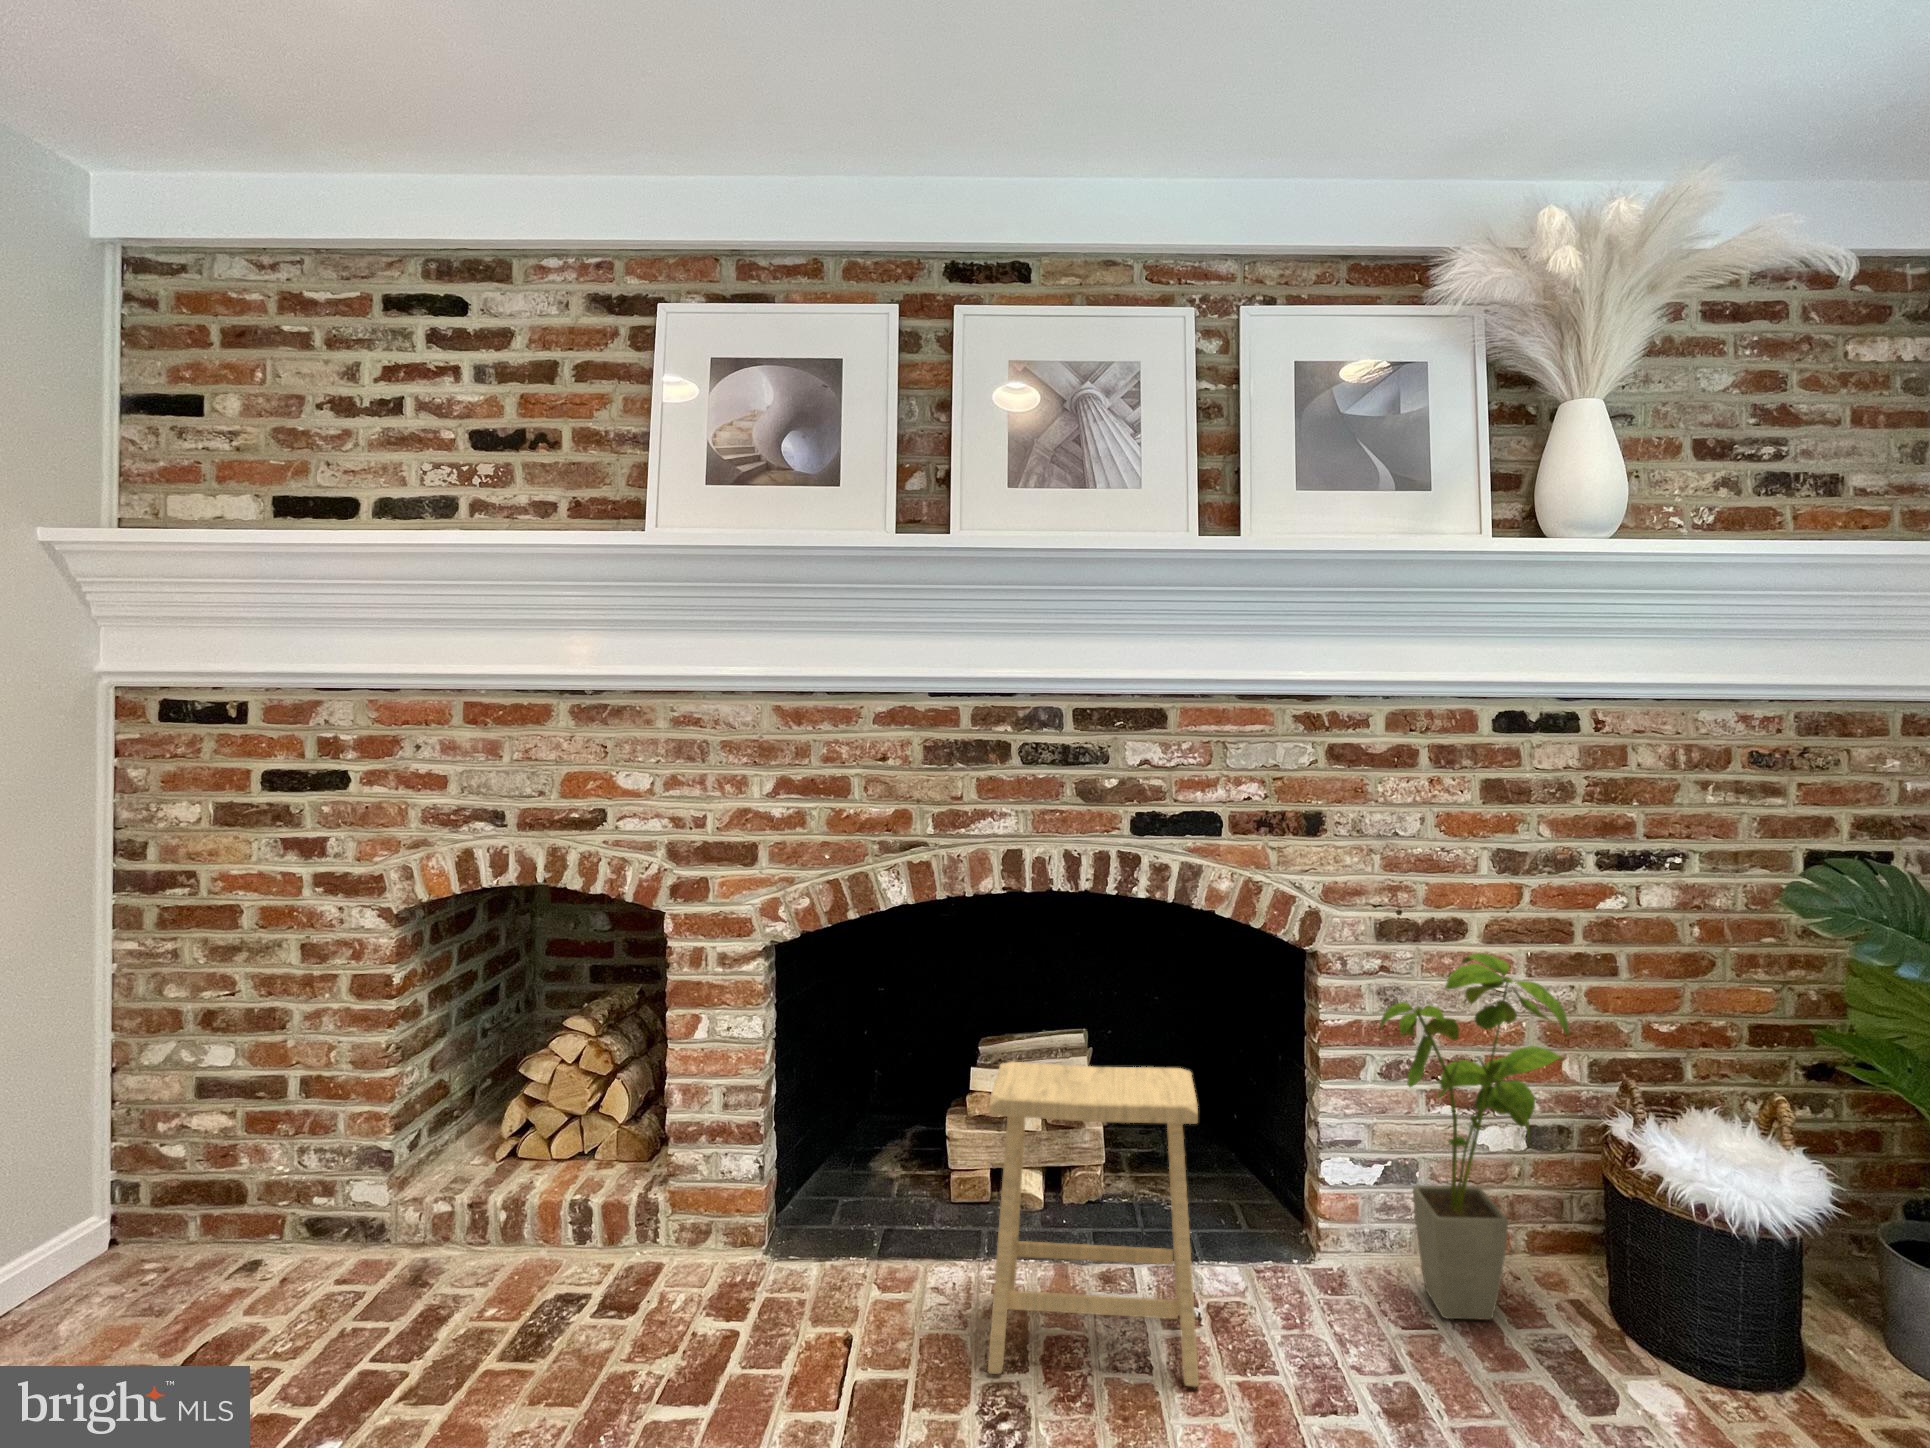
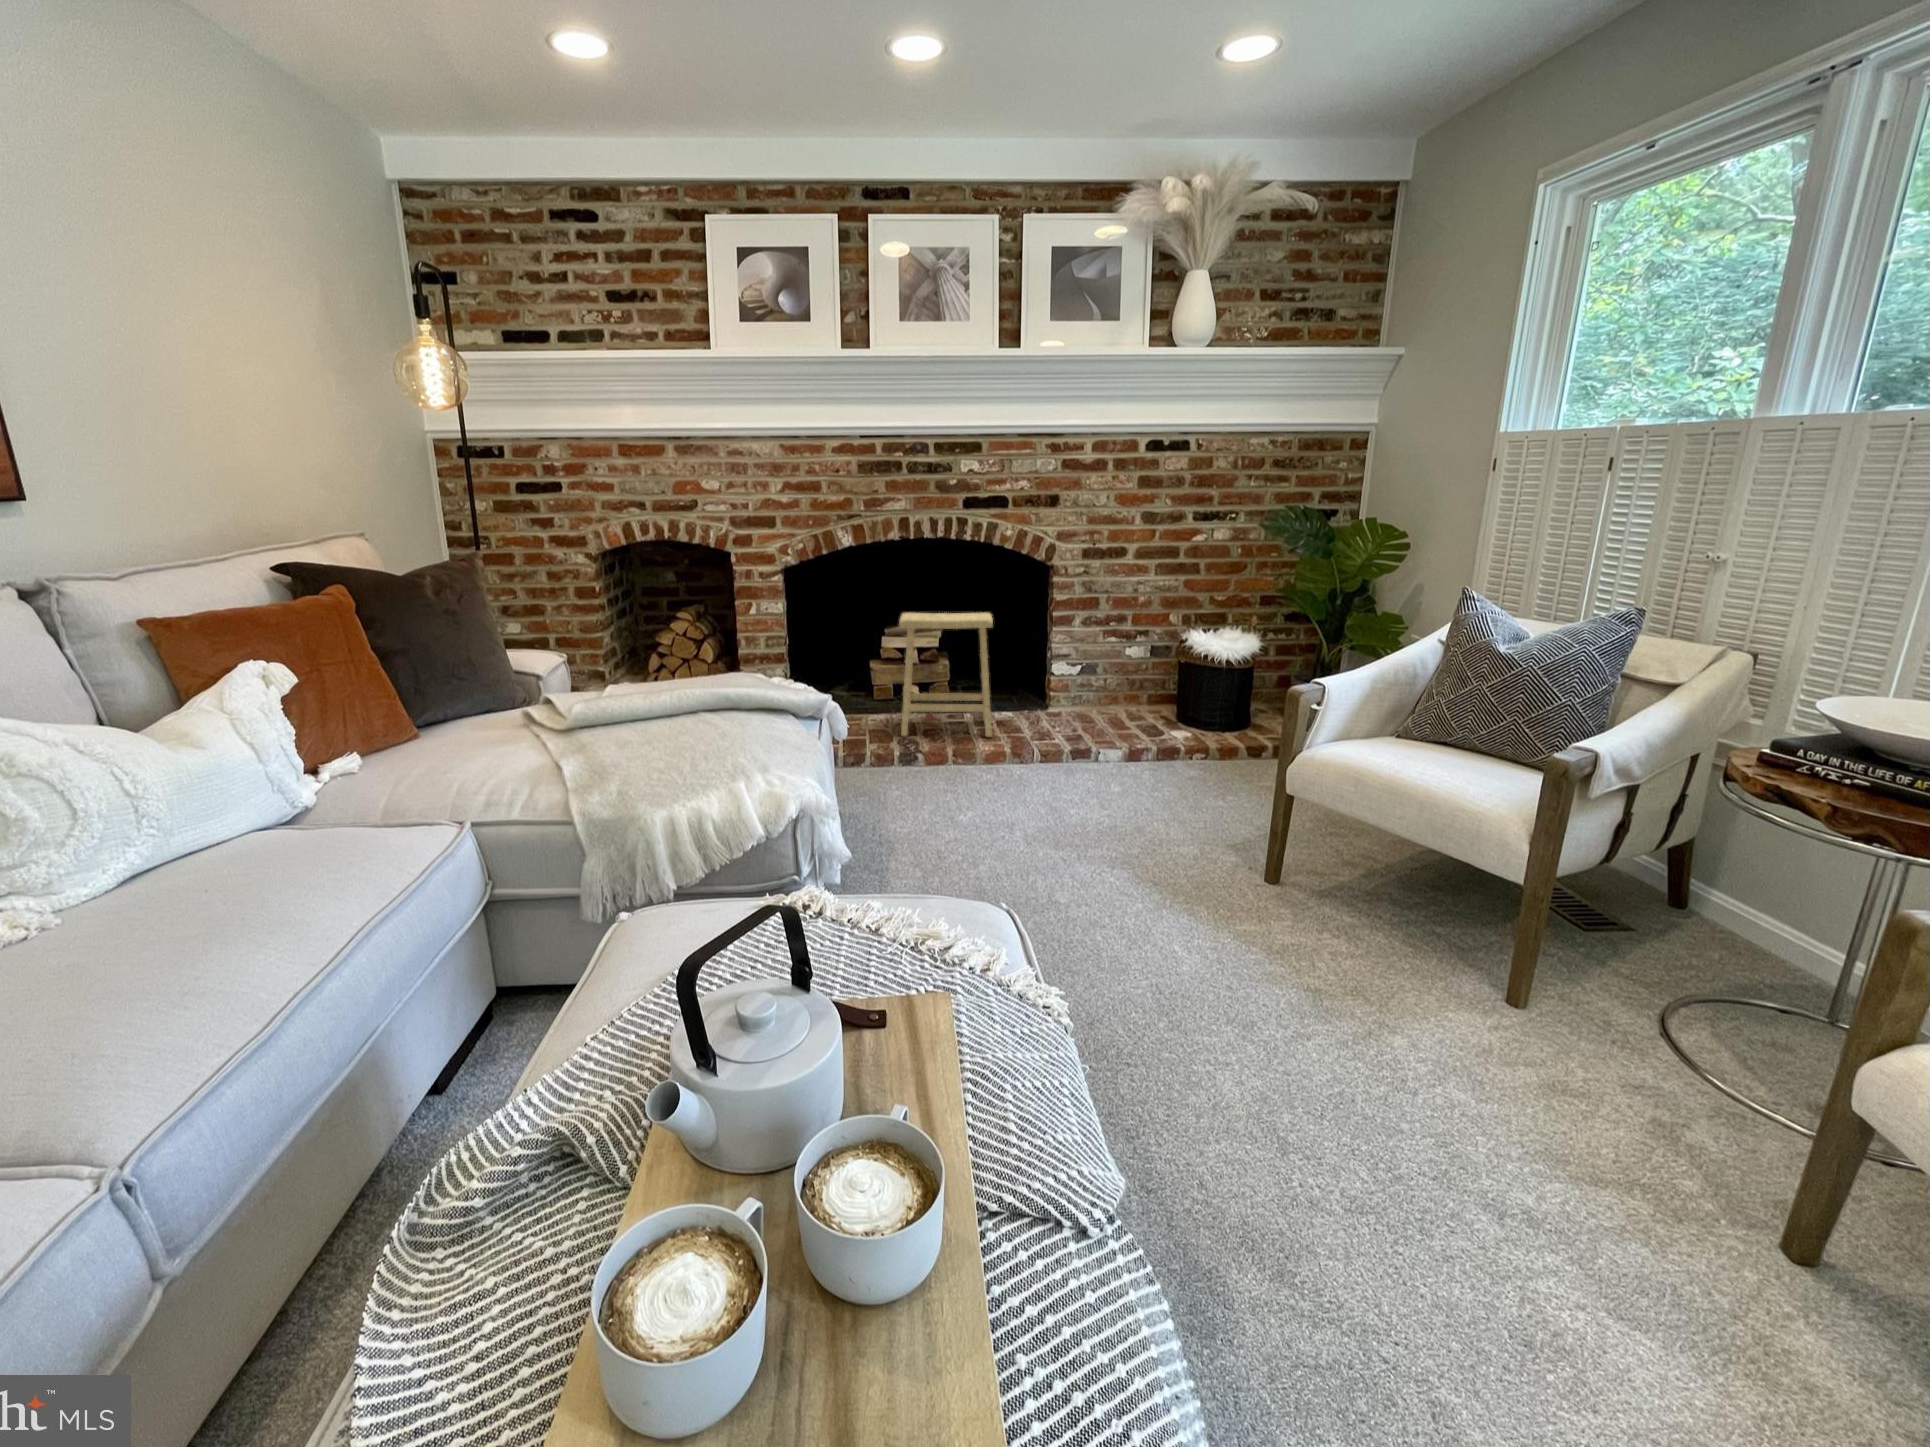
house plant: present [1380,953,1569,1320] -> none [1080,556,1167,720]

